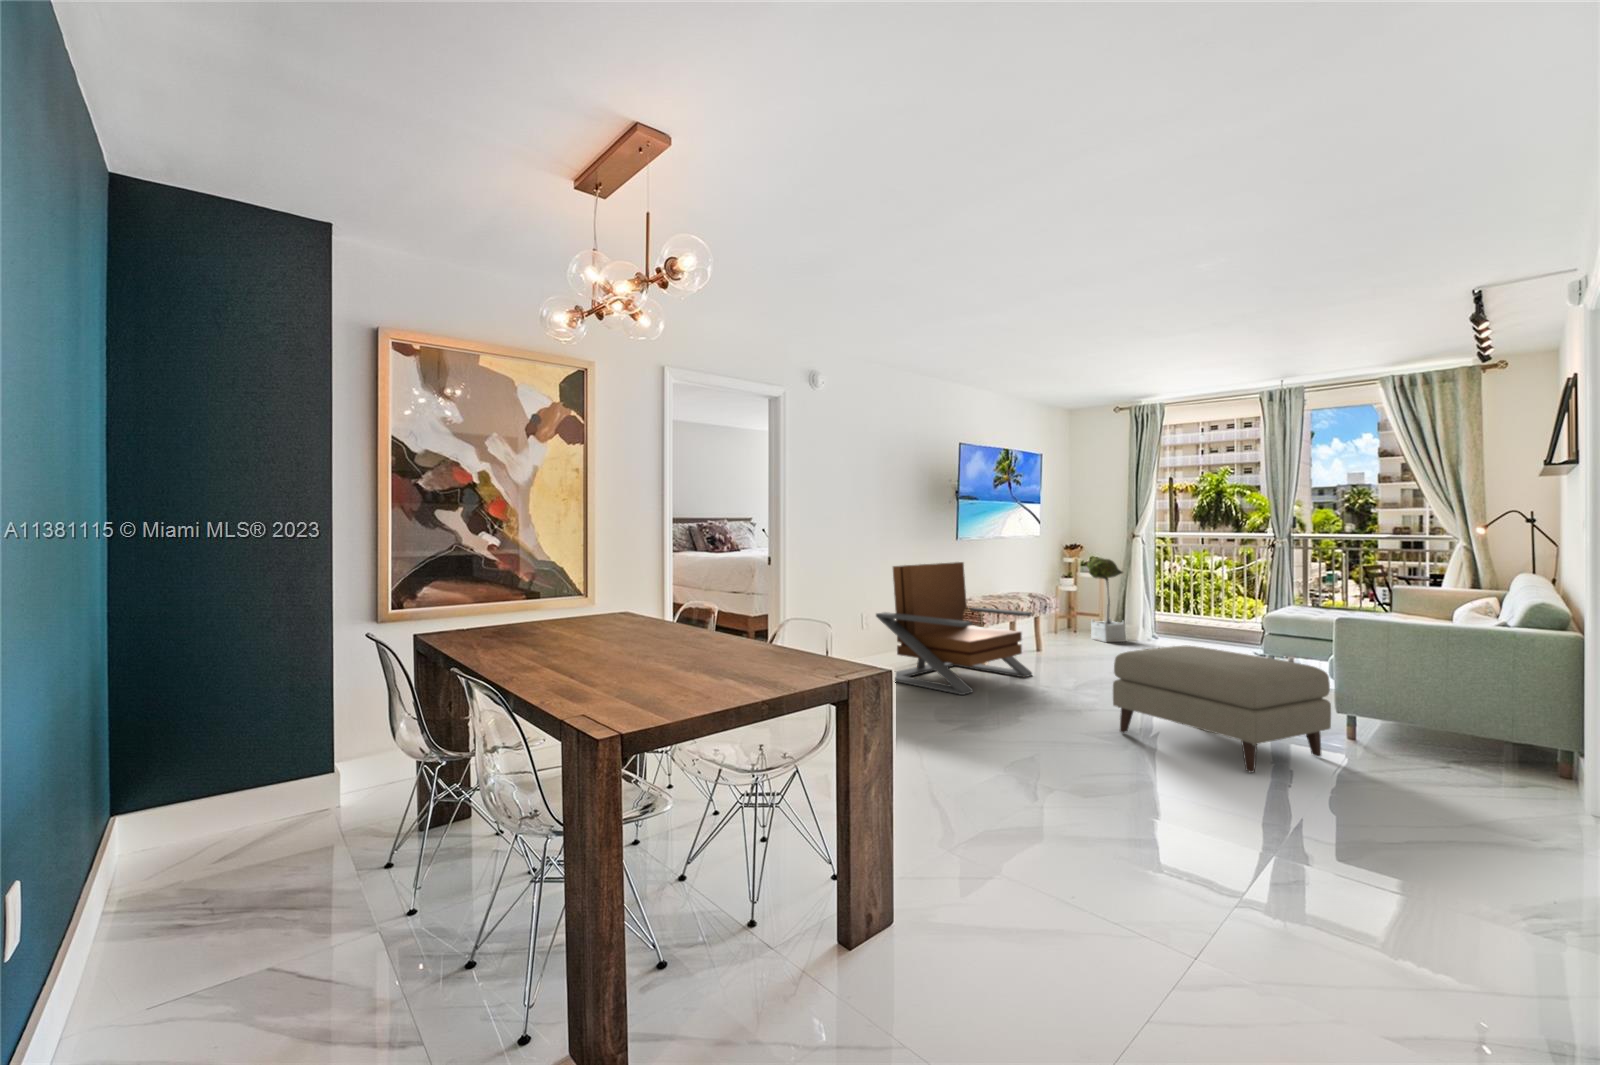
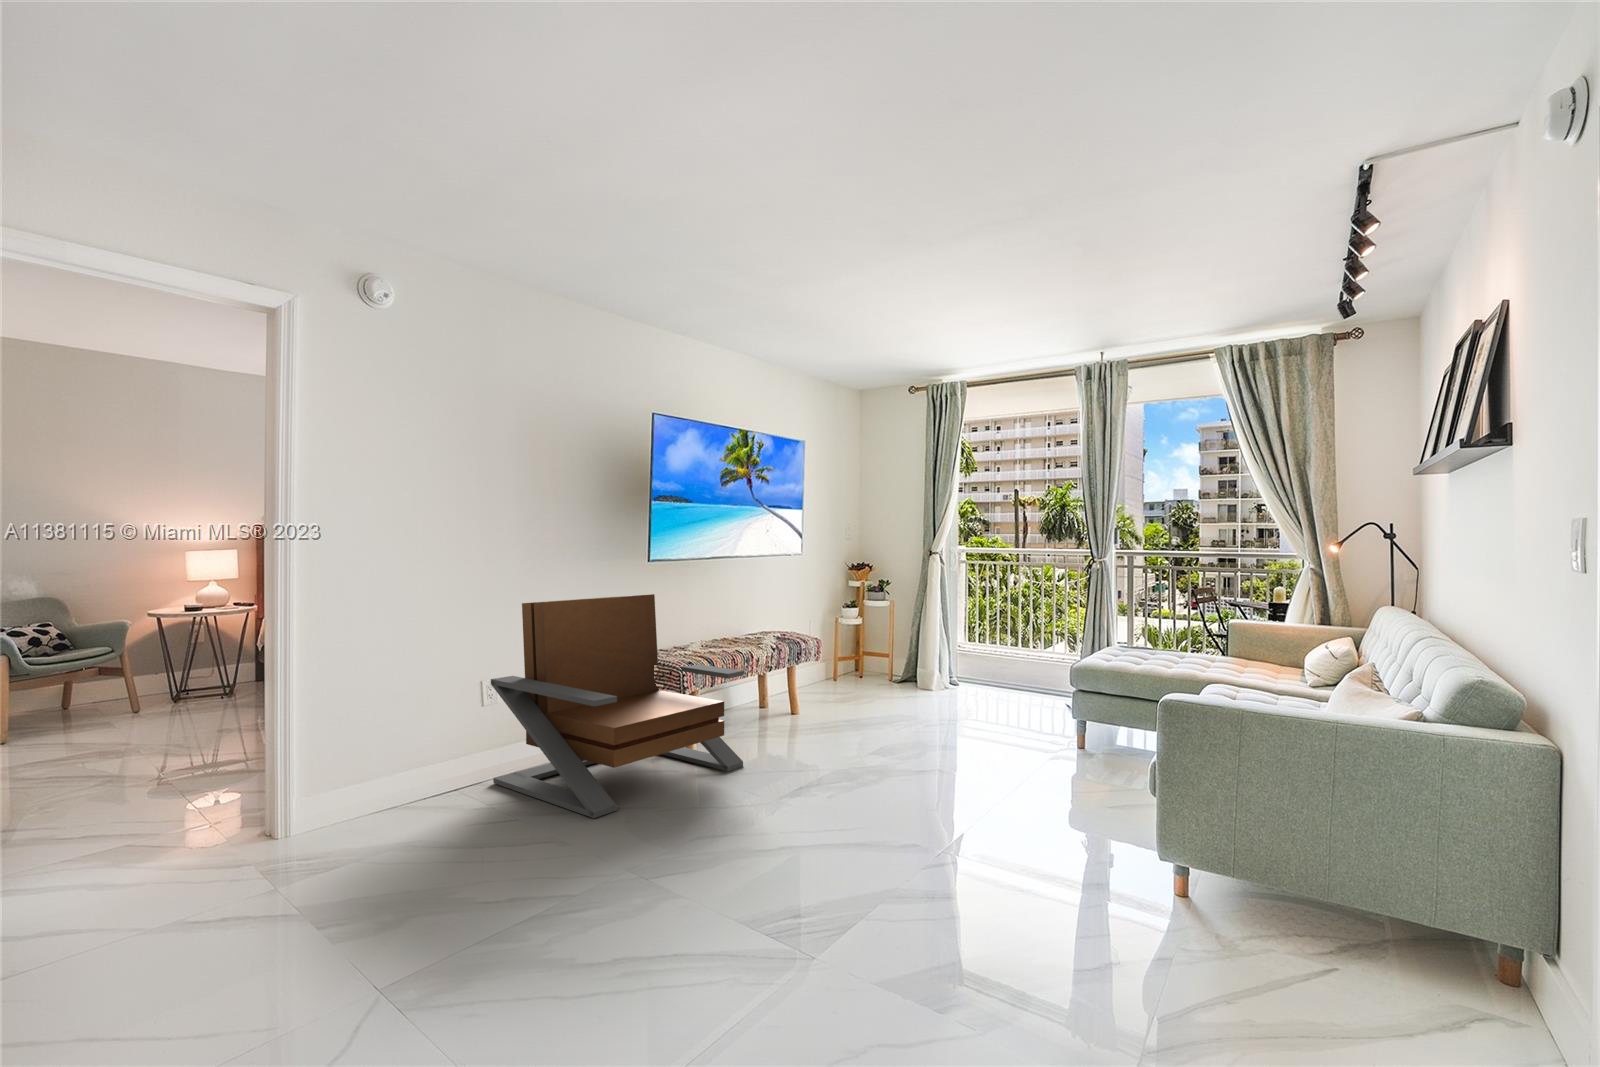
potted tree: present [1087,556,1126,642] -> none [869,580,916,698]
ottoman: present [1113,646,1331,773] -> none [777,743,1107,1023]

